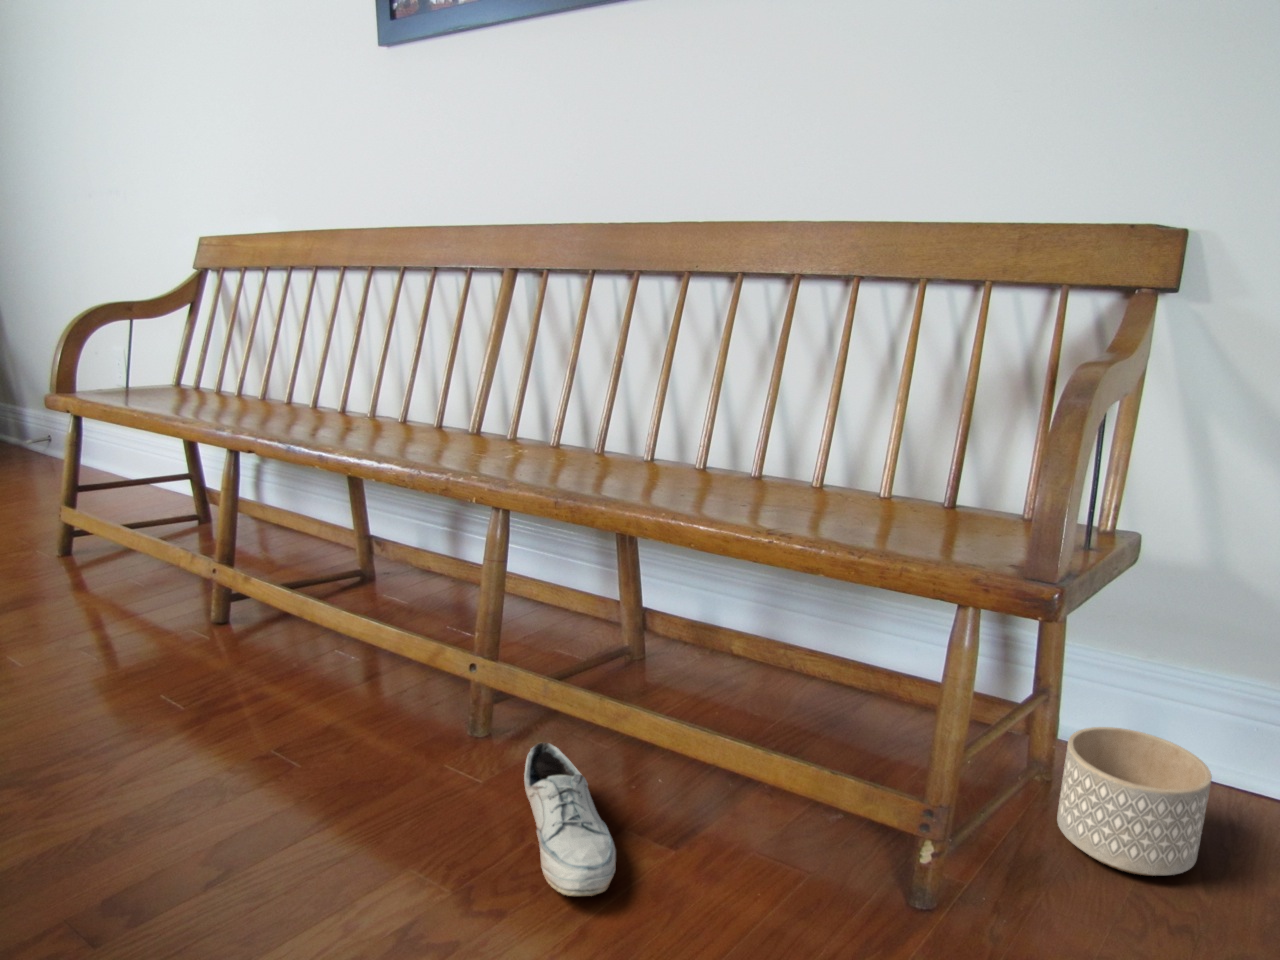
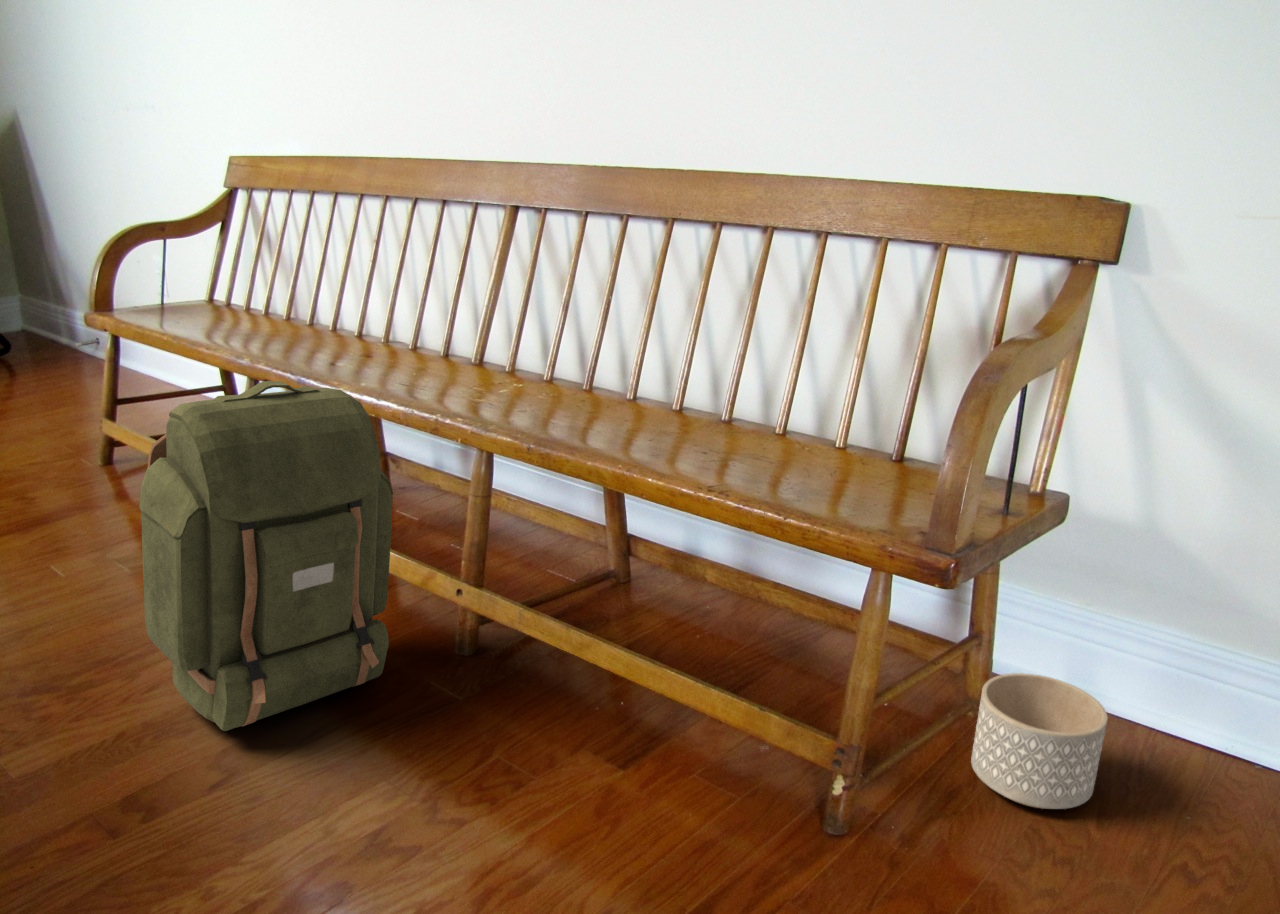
backpack: none [120,438,408,845] -> present [140,381,393,731]
shoe: present [524,742,616,896] -> none [487,660,558,792]

